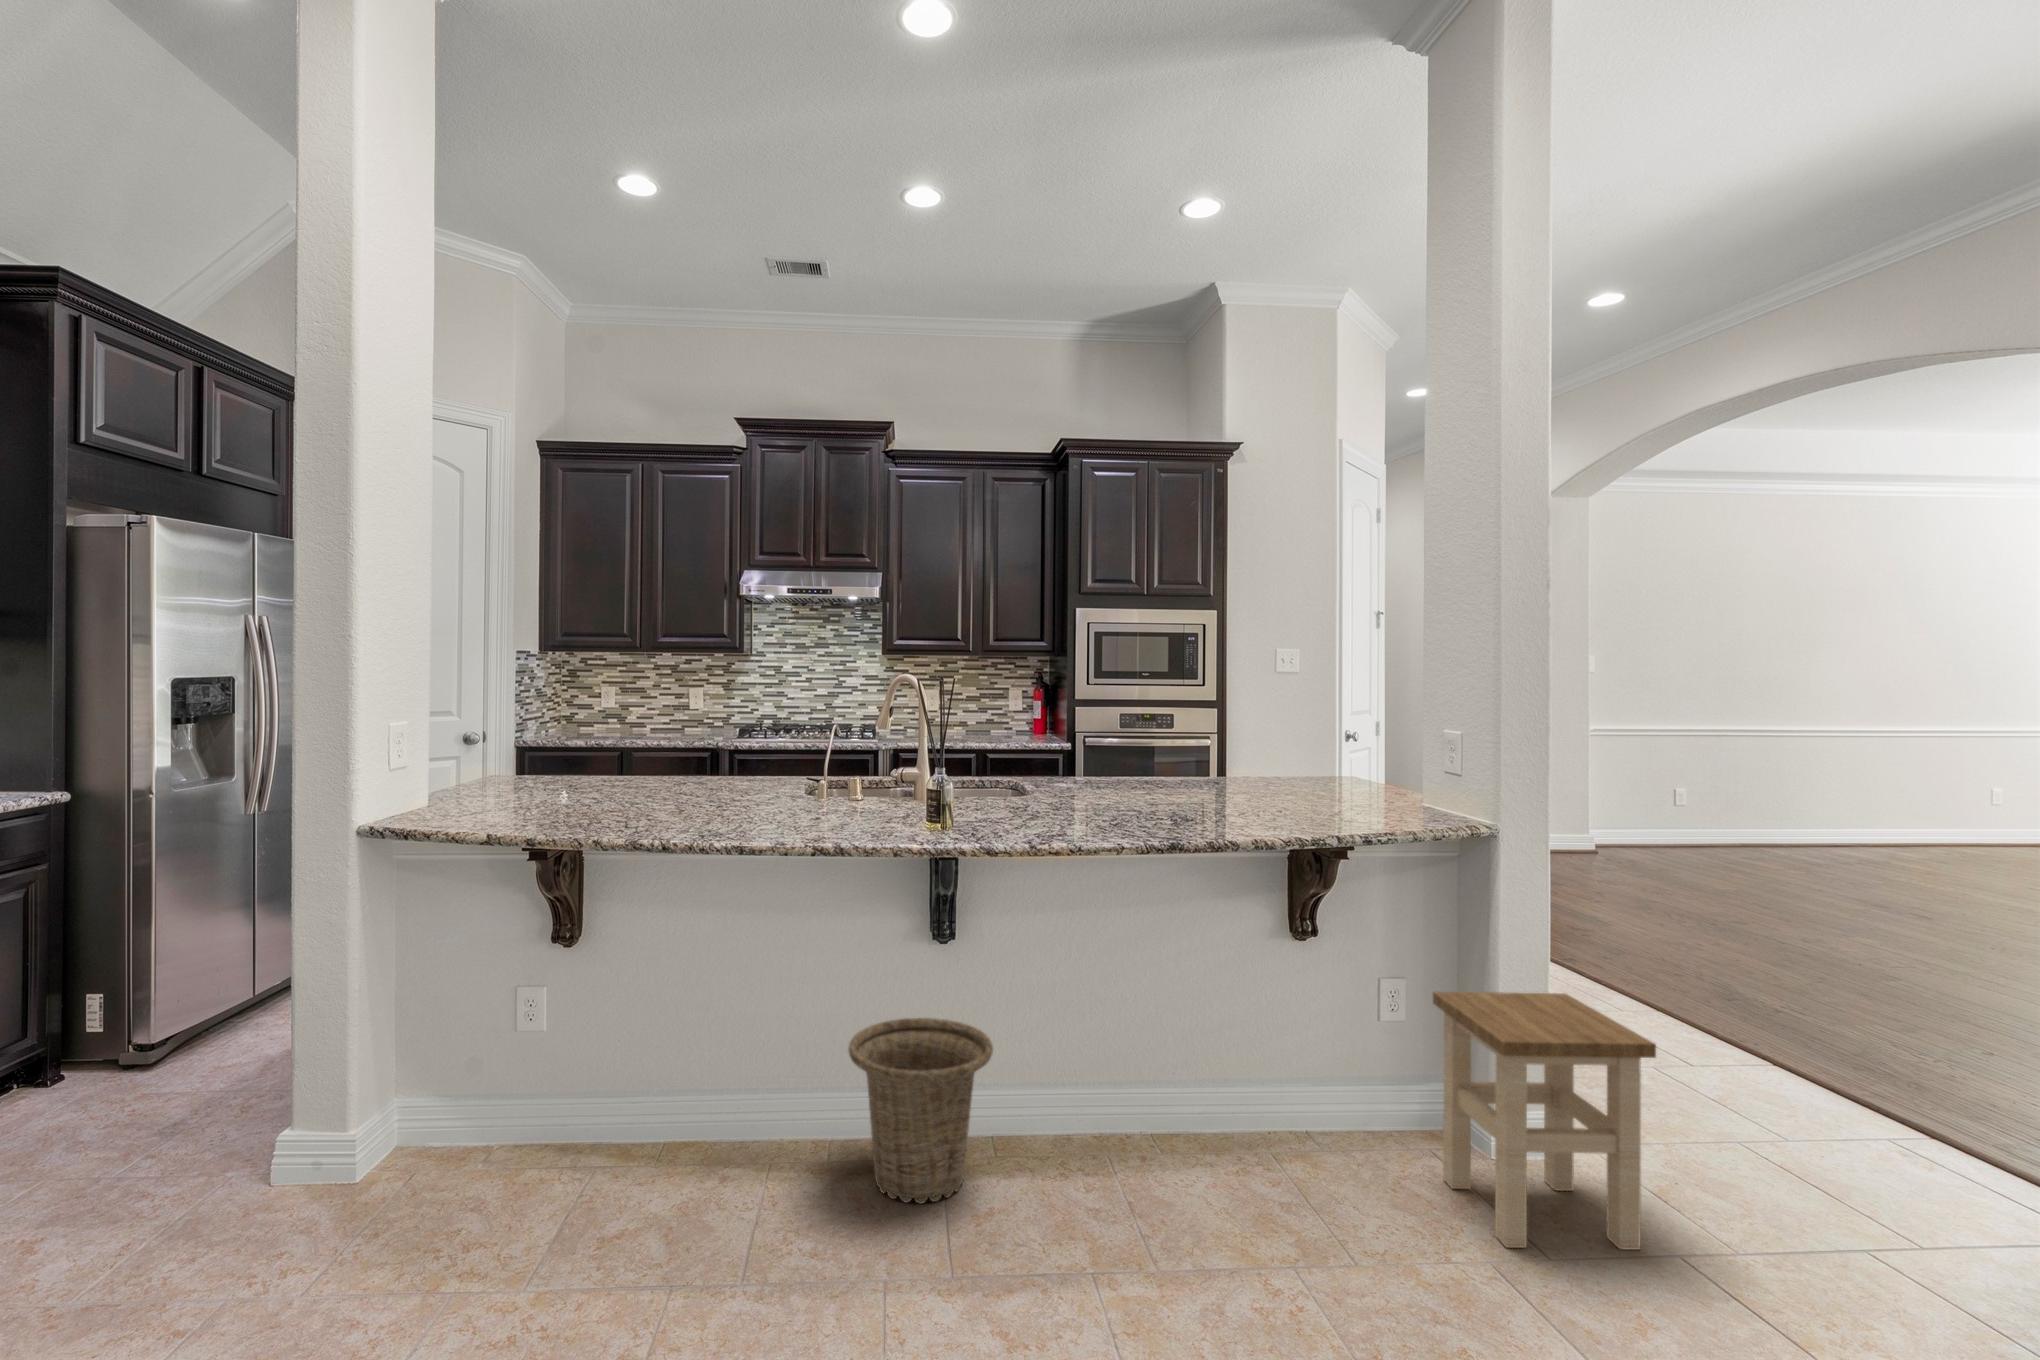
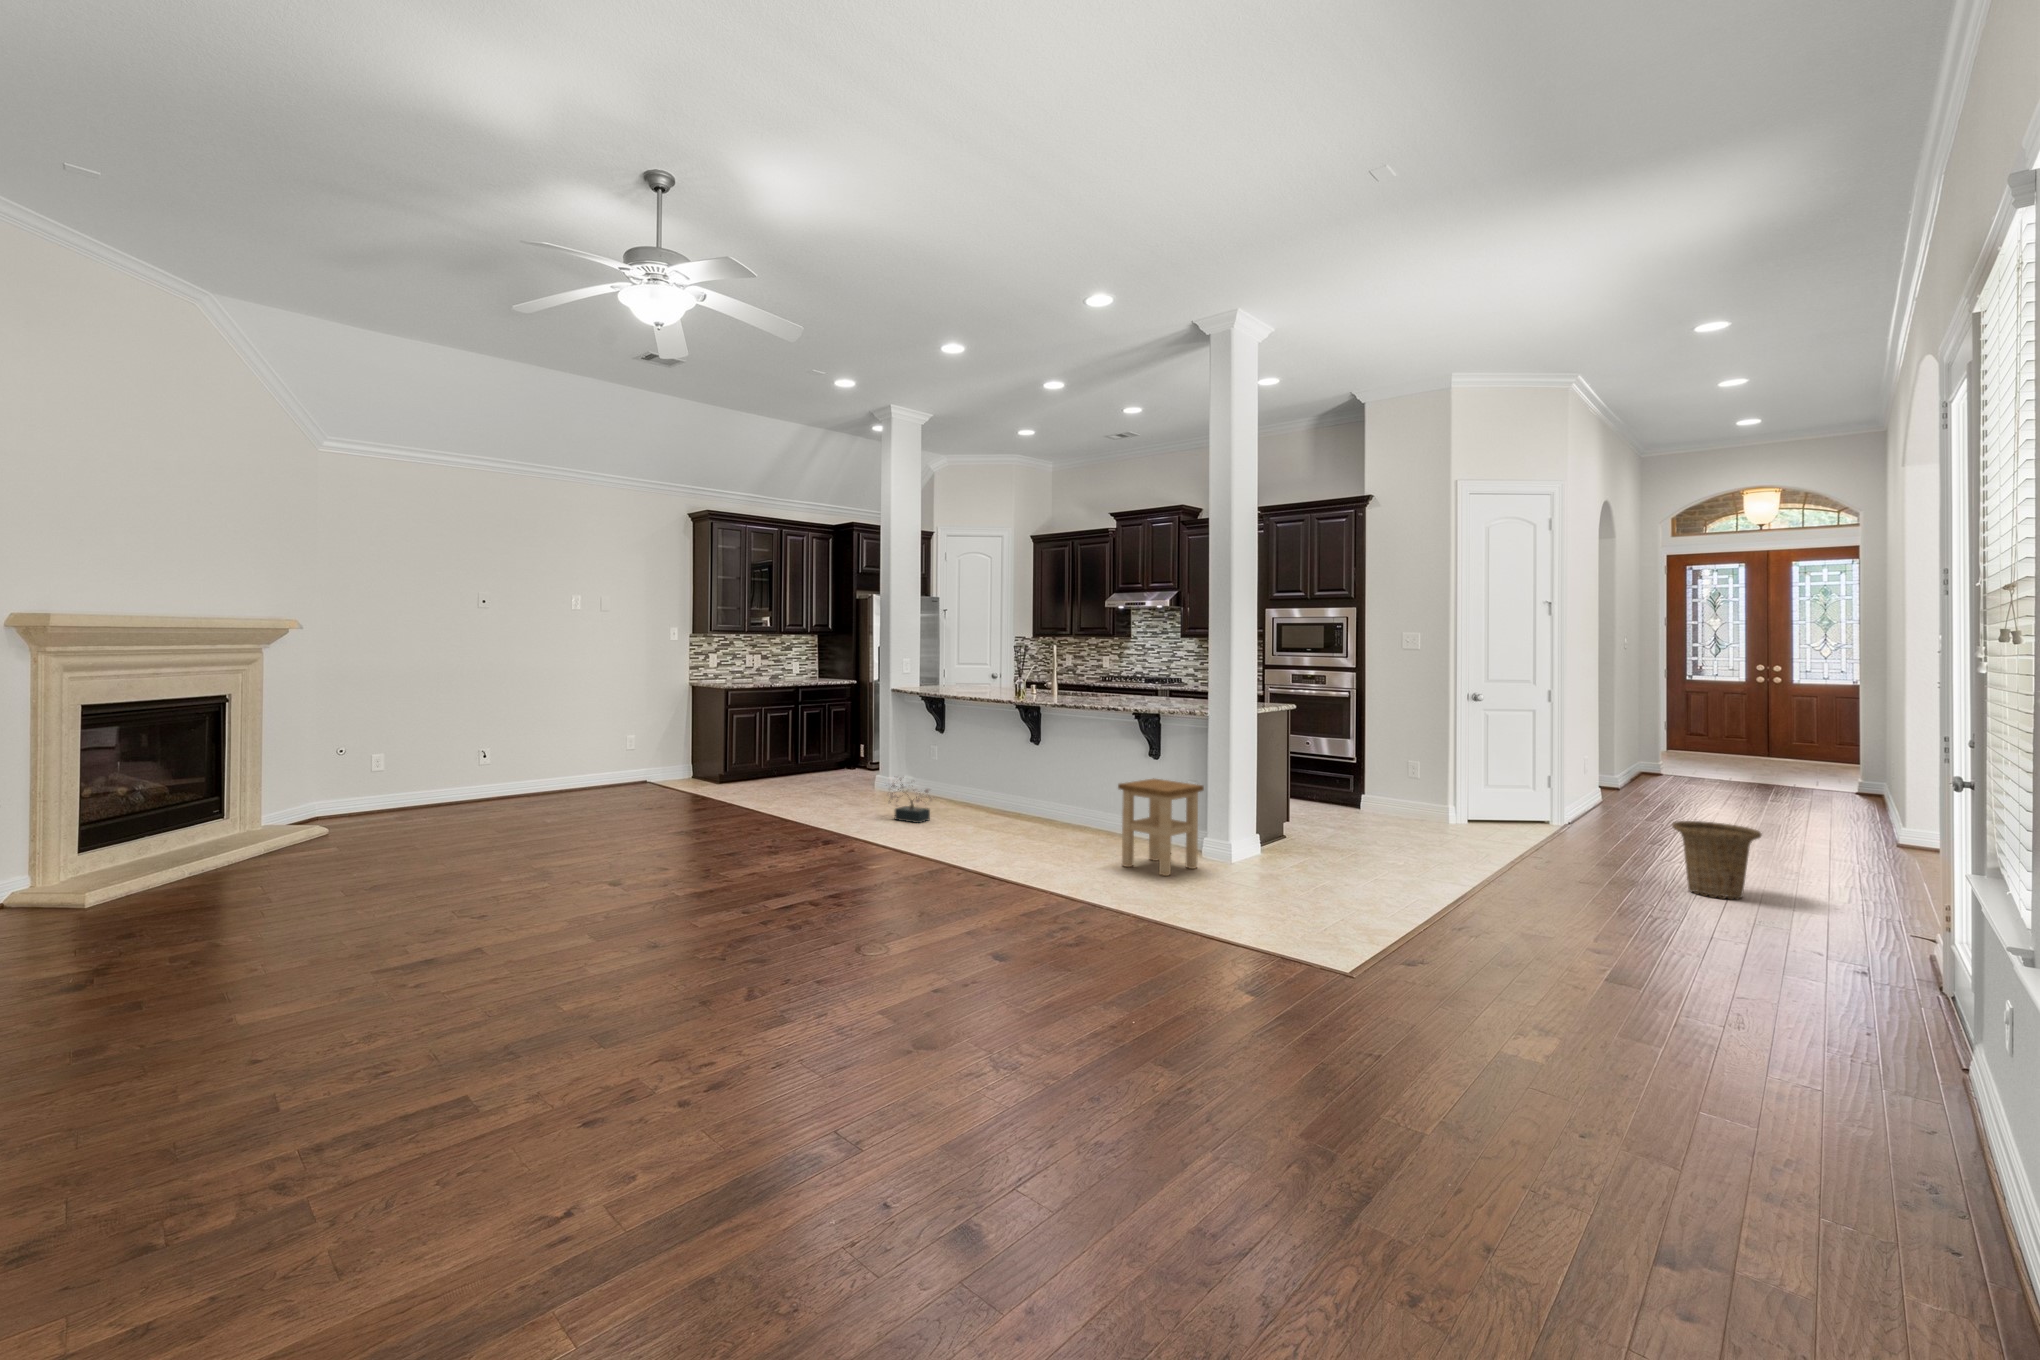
basket: present [848,1018,993,1203] -> present [1672,821,1762,900]
decorative plant: none [602,1112,777,1281] -> present [890,776,932,823]

